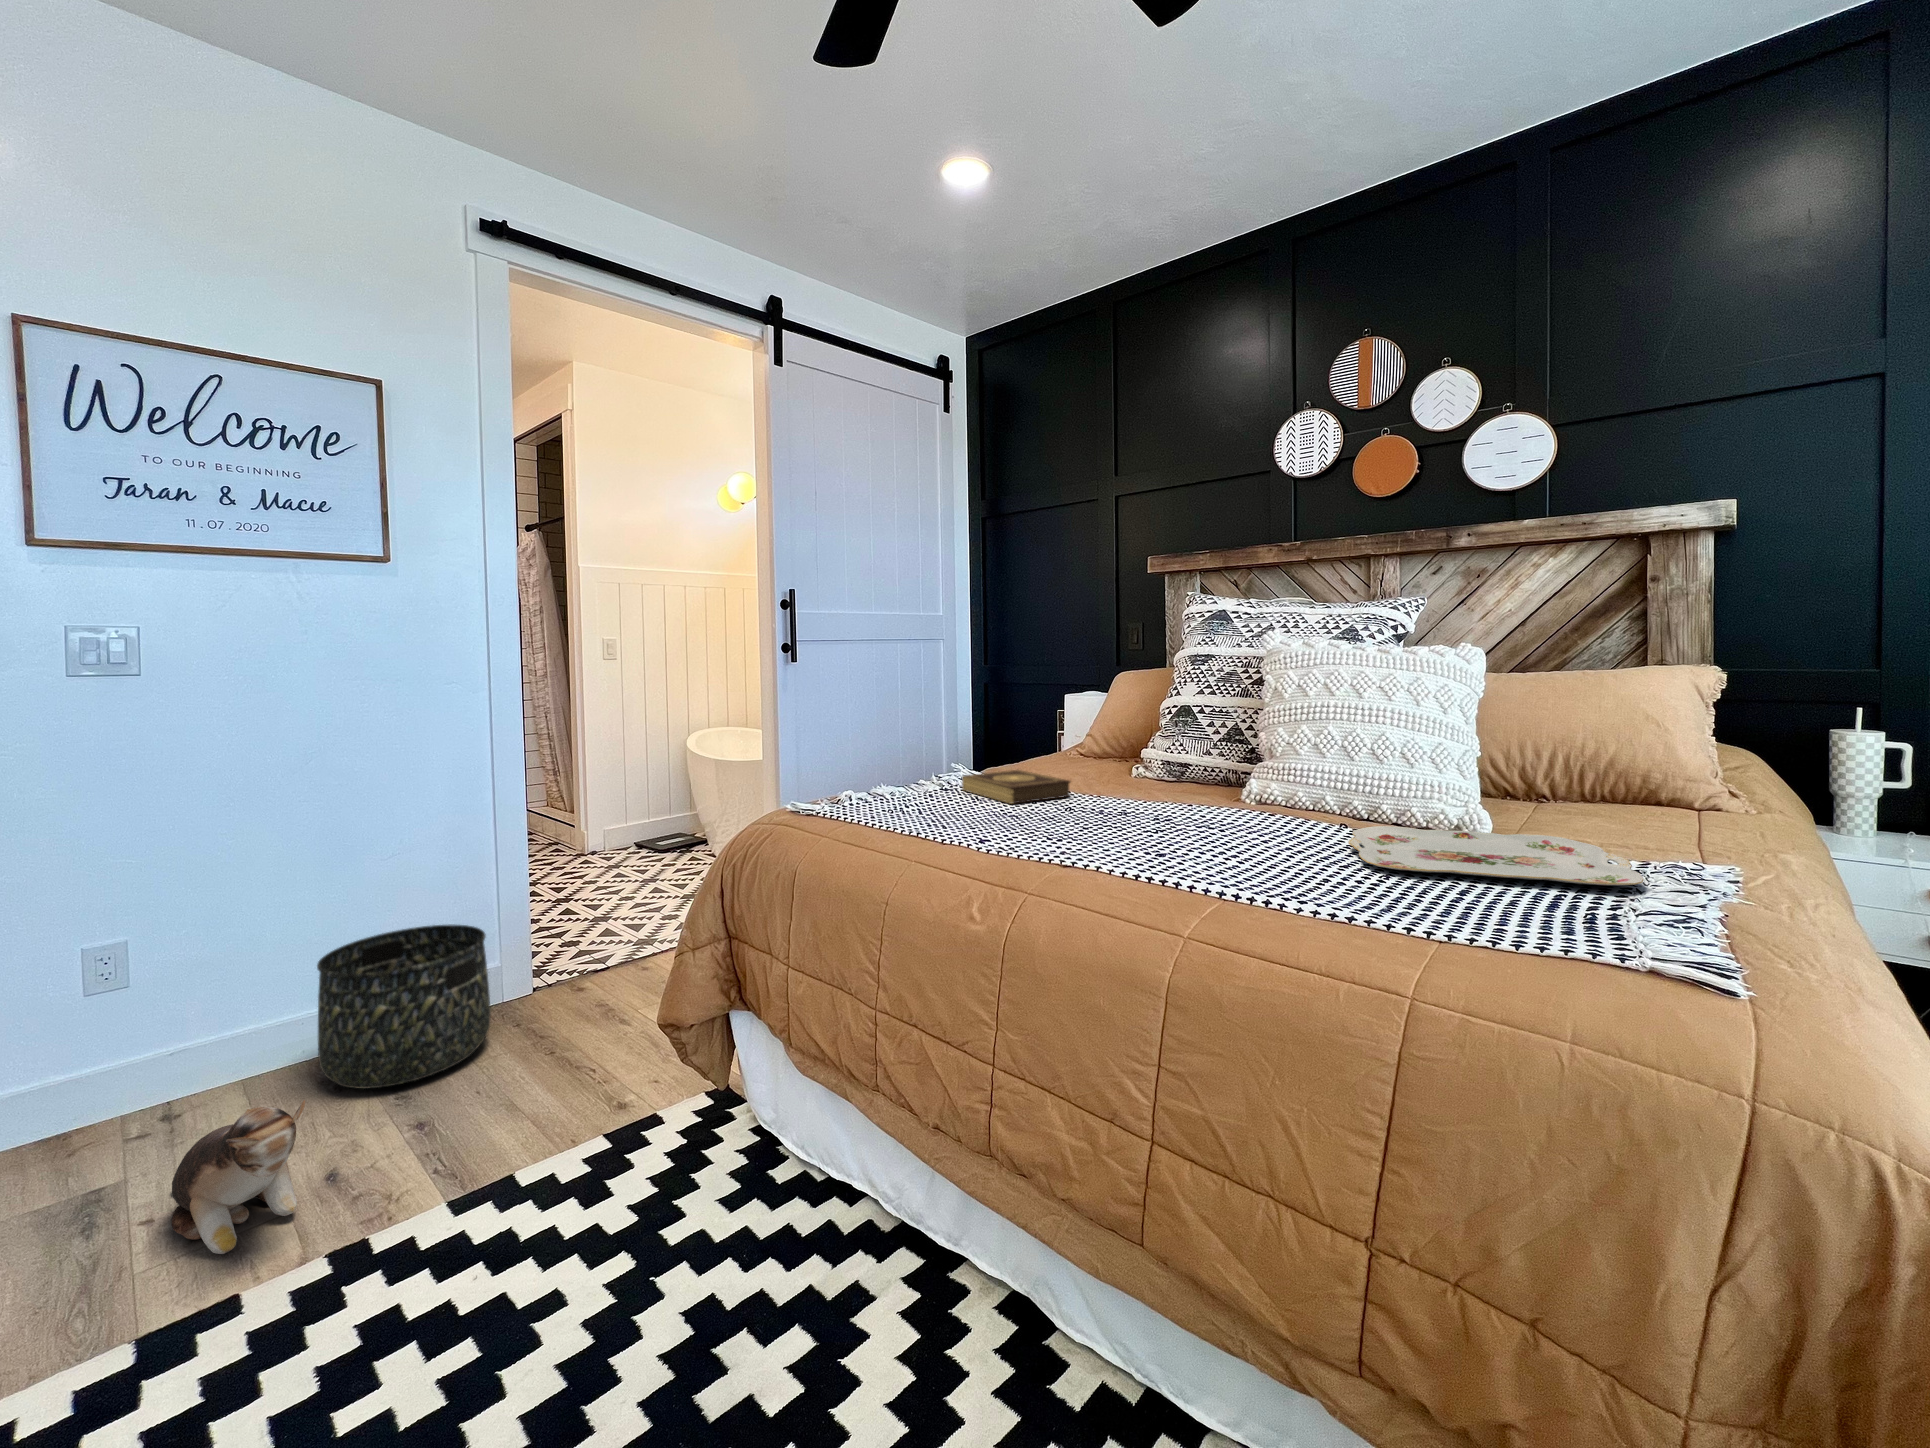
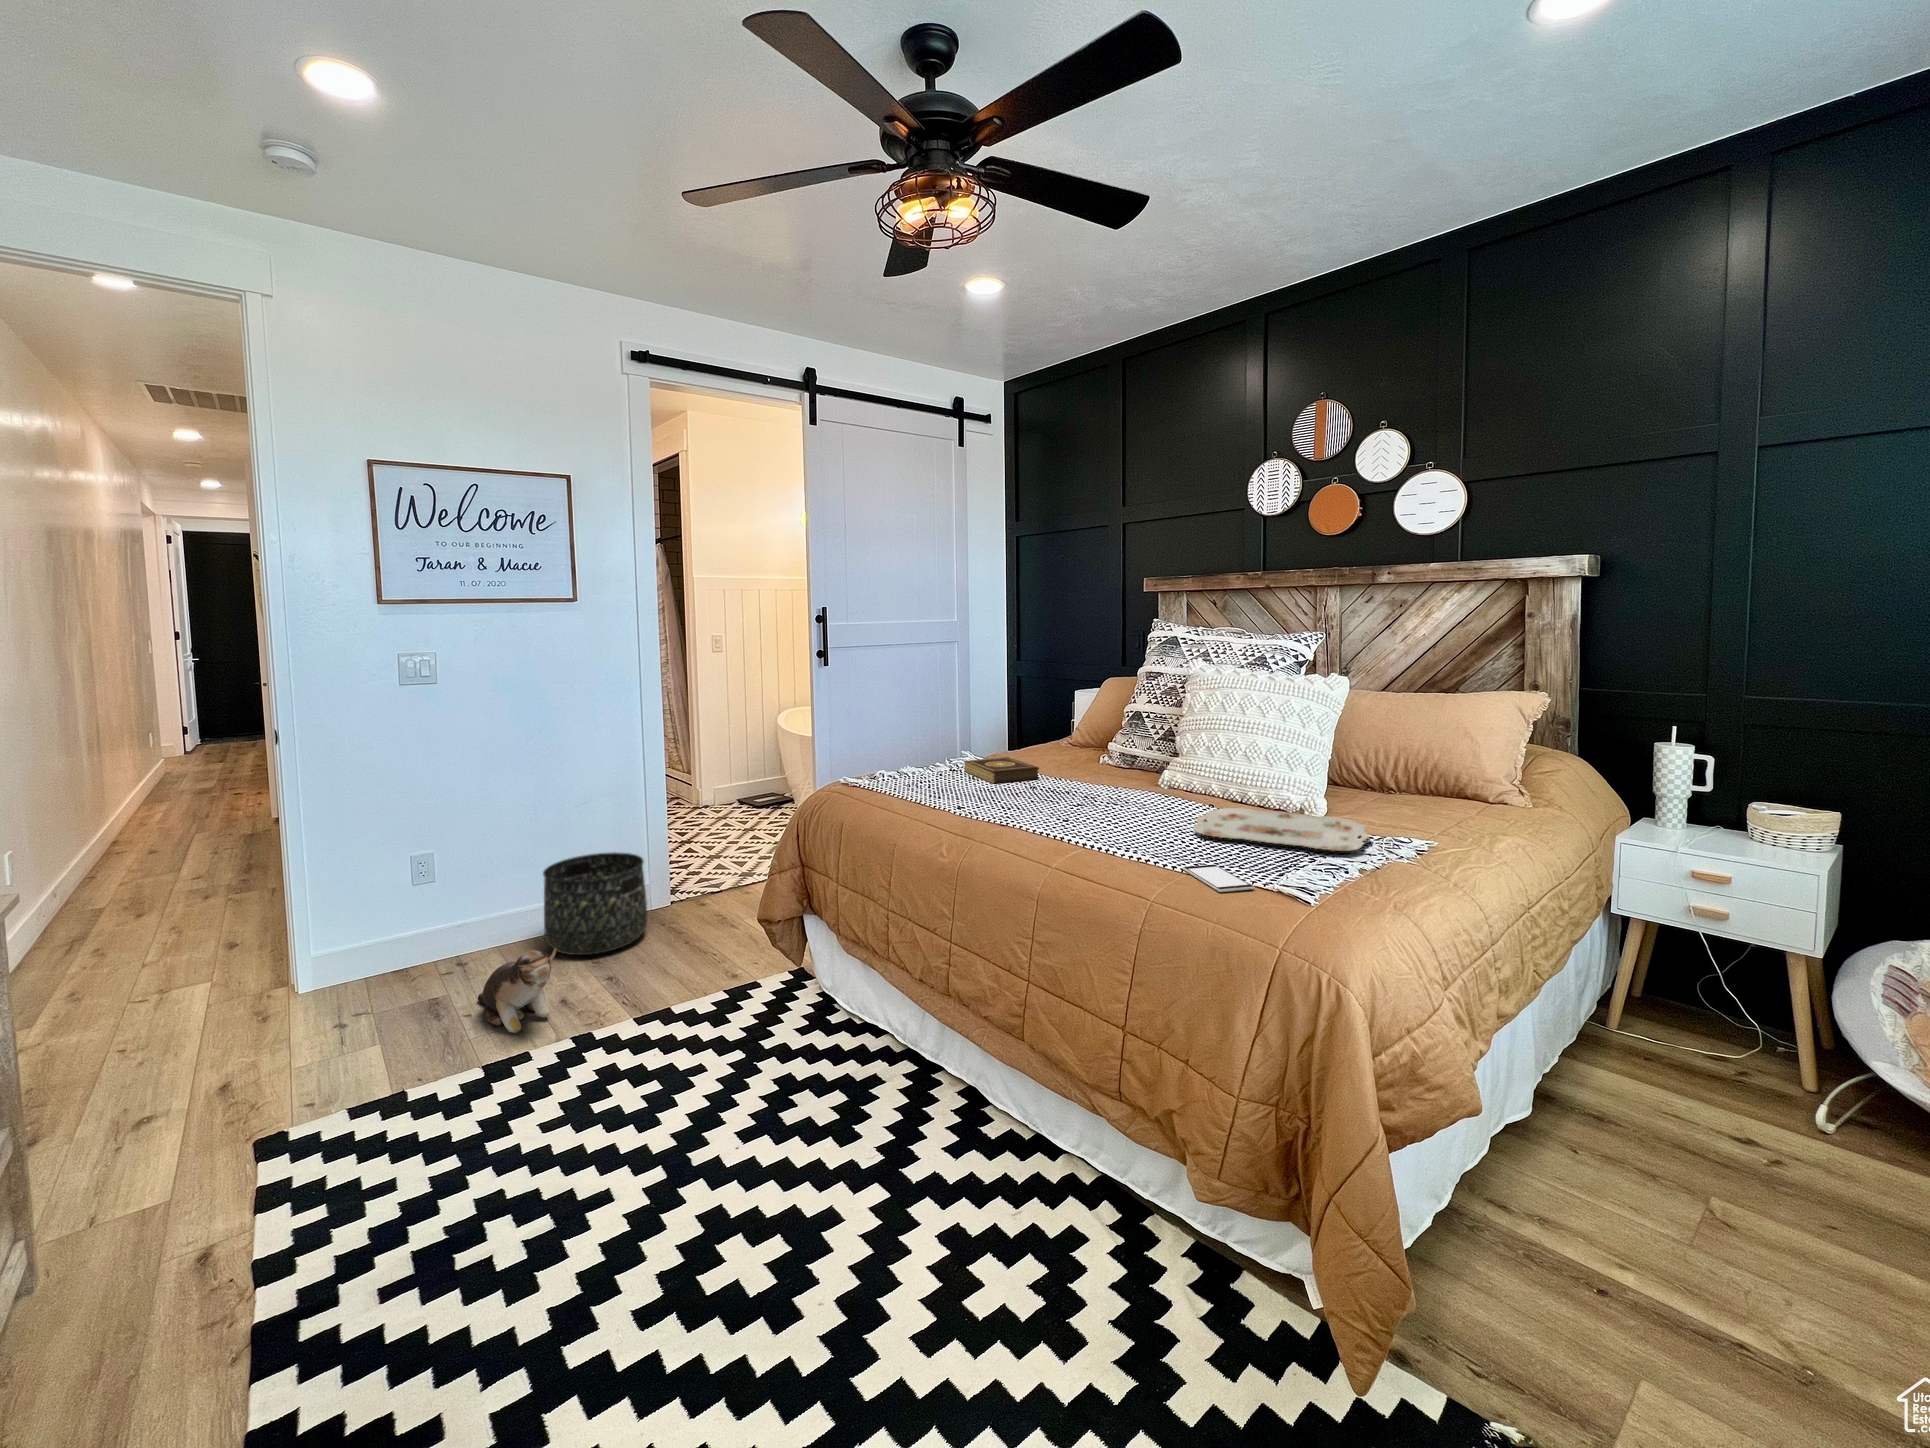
smartphone: none [1421,918,1587,973] -> present [1183,865,1255,892]

